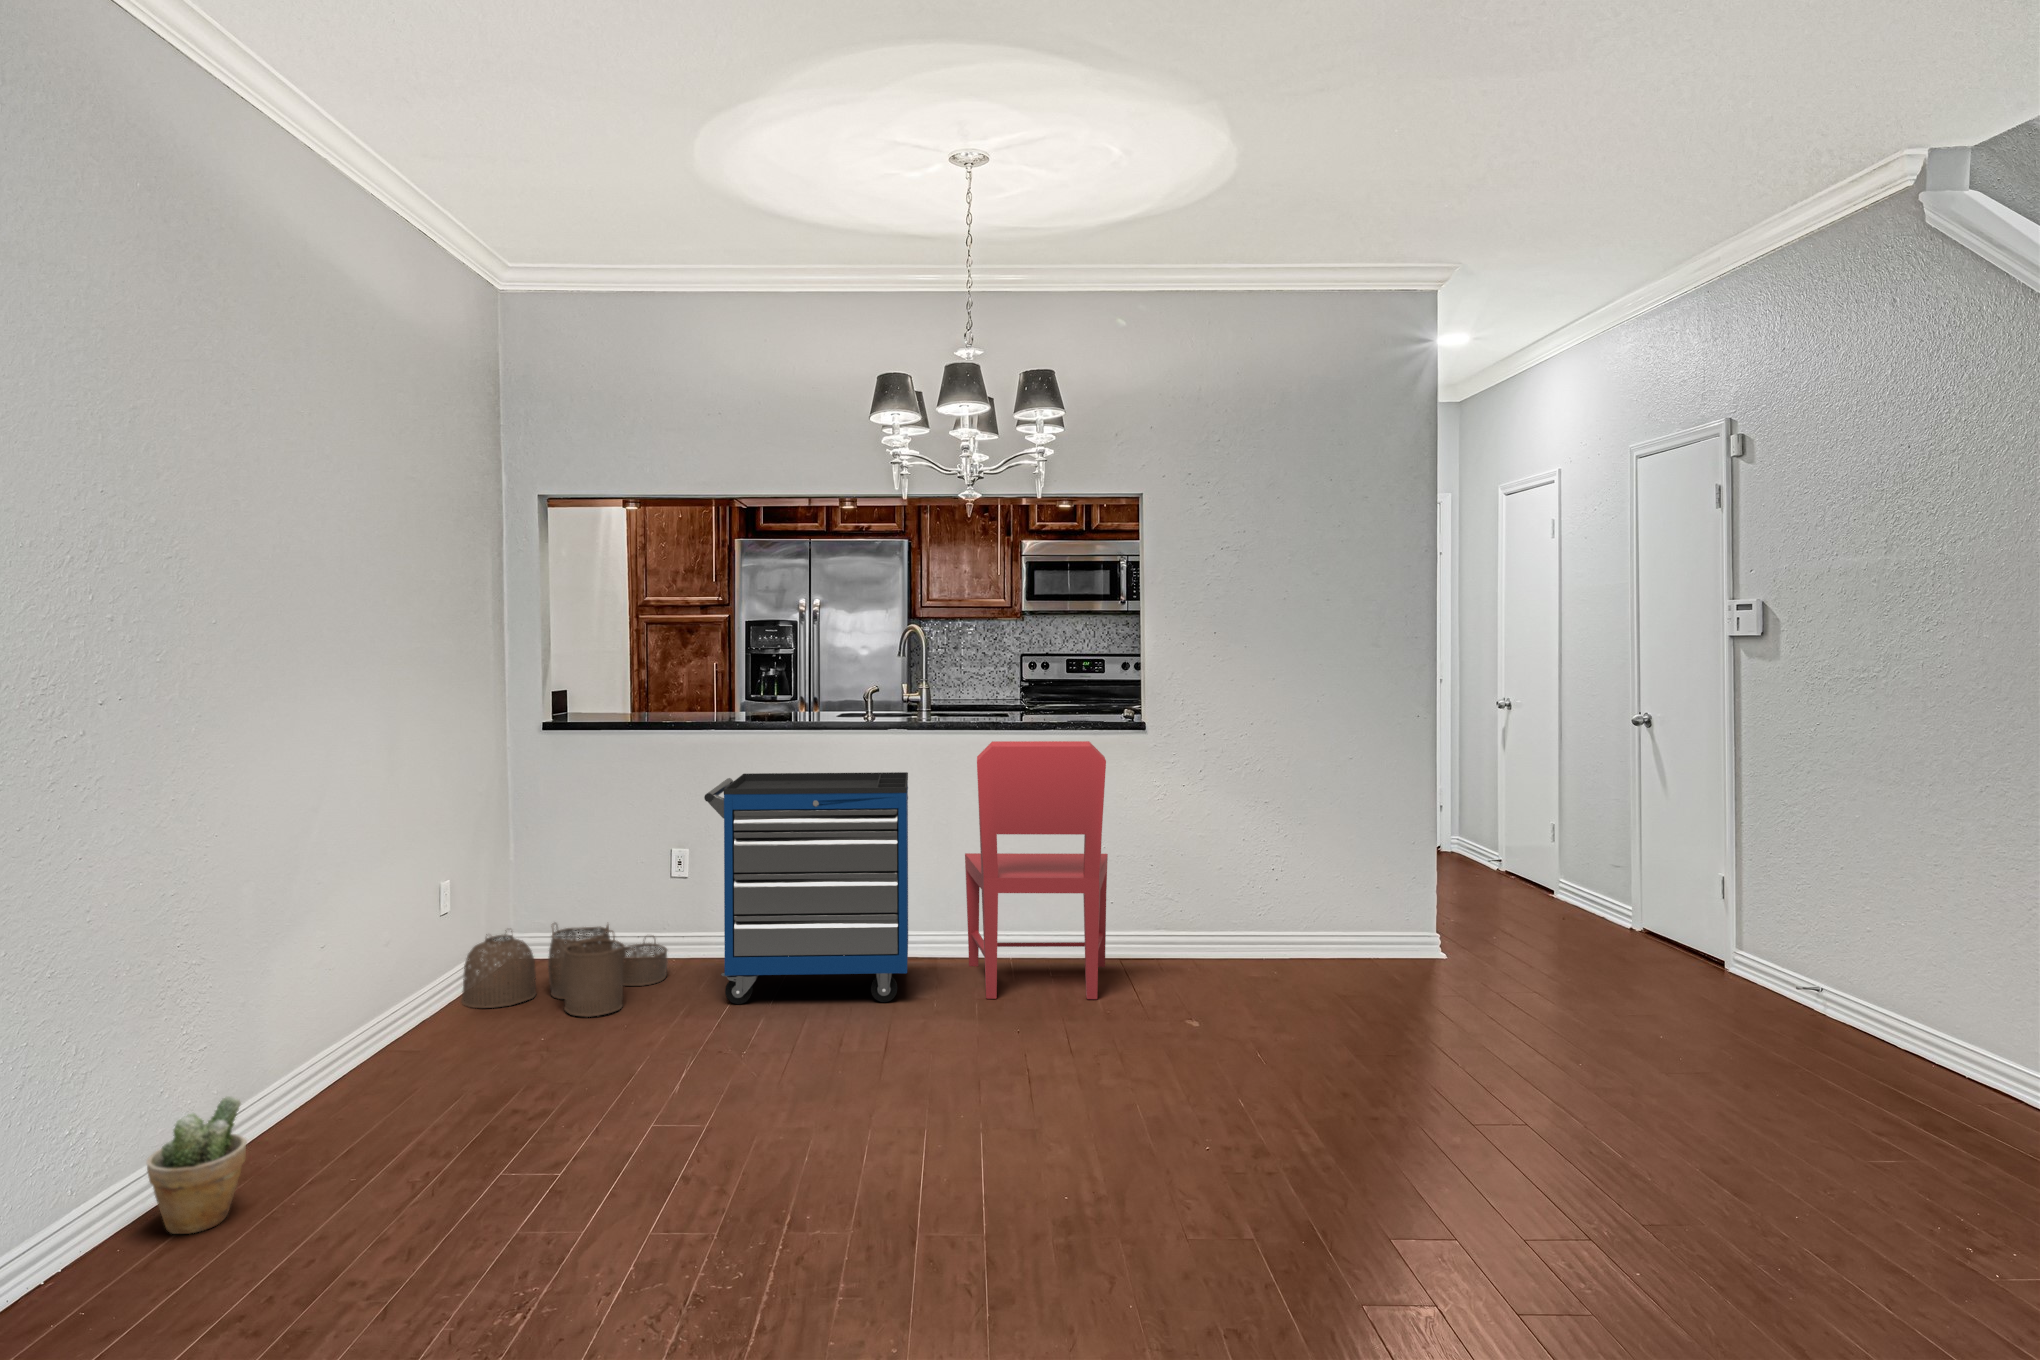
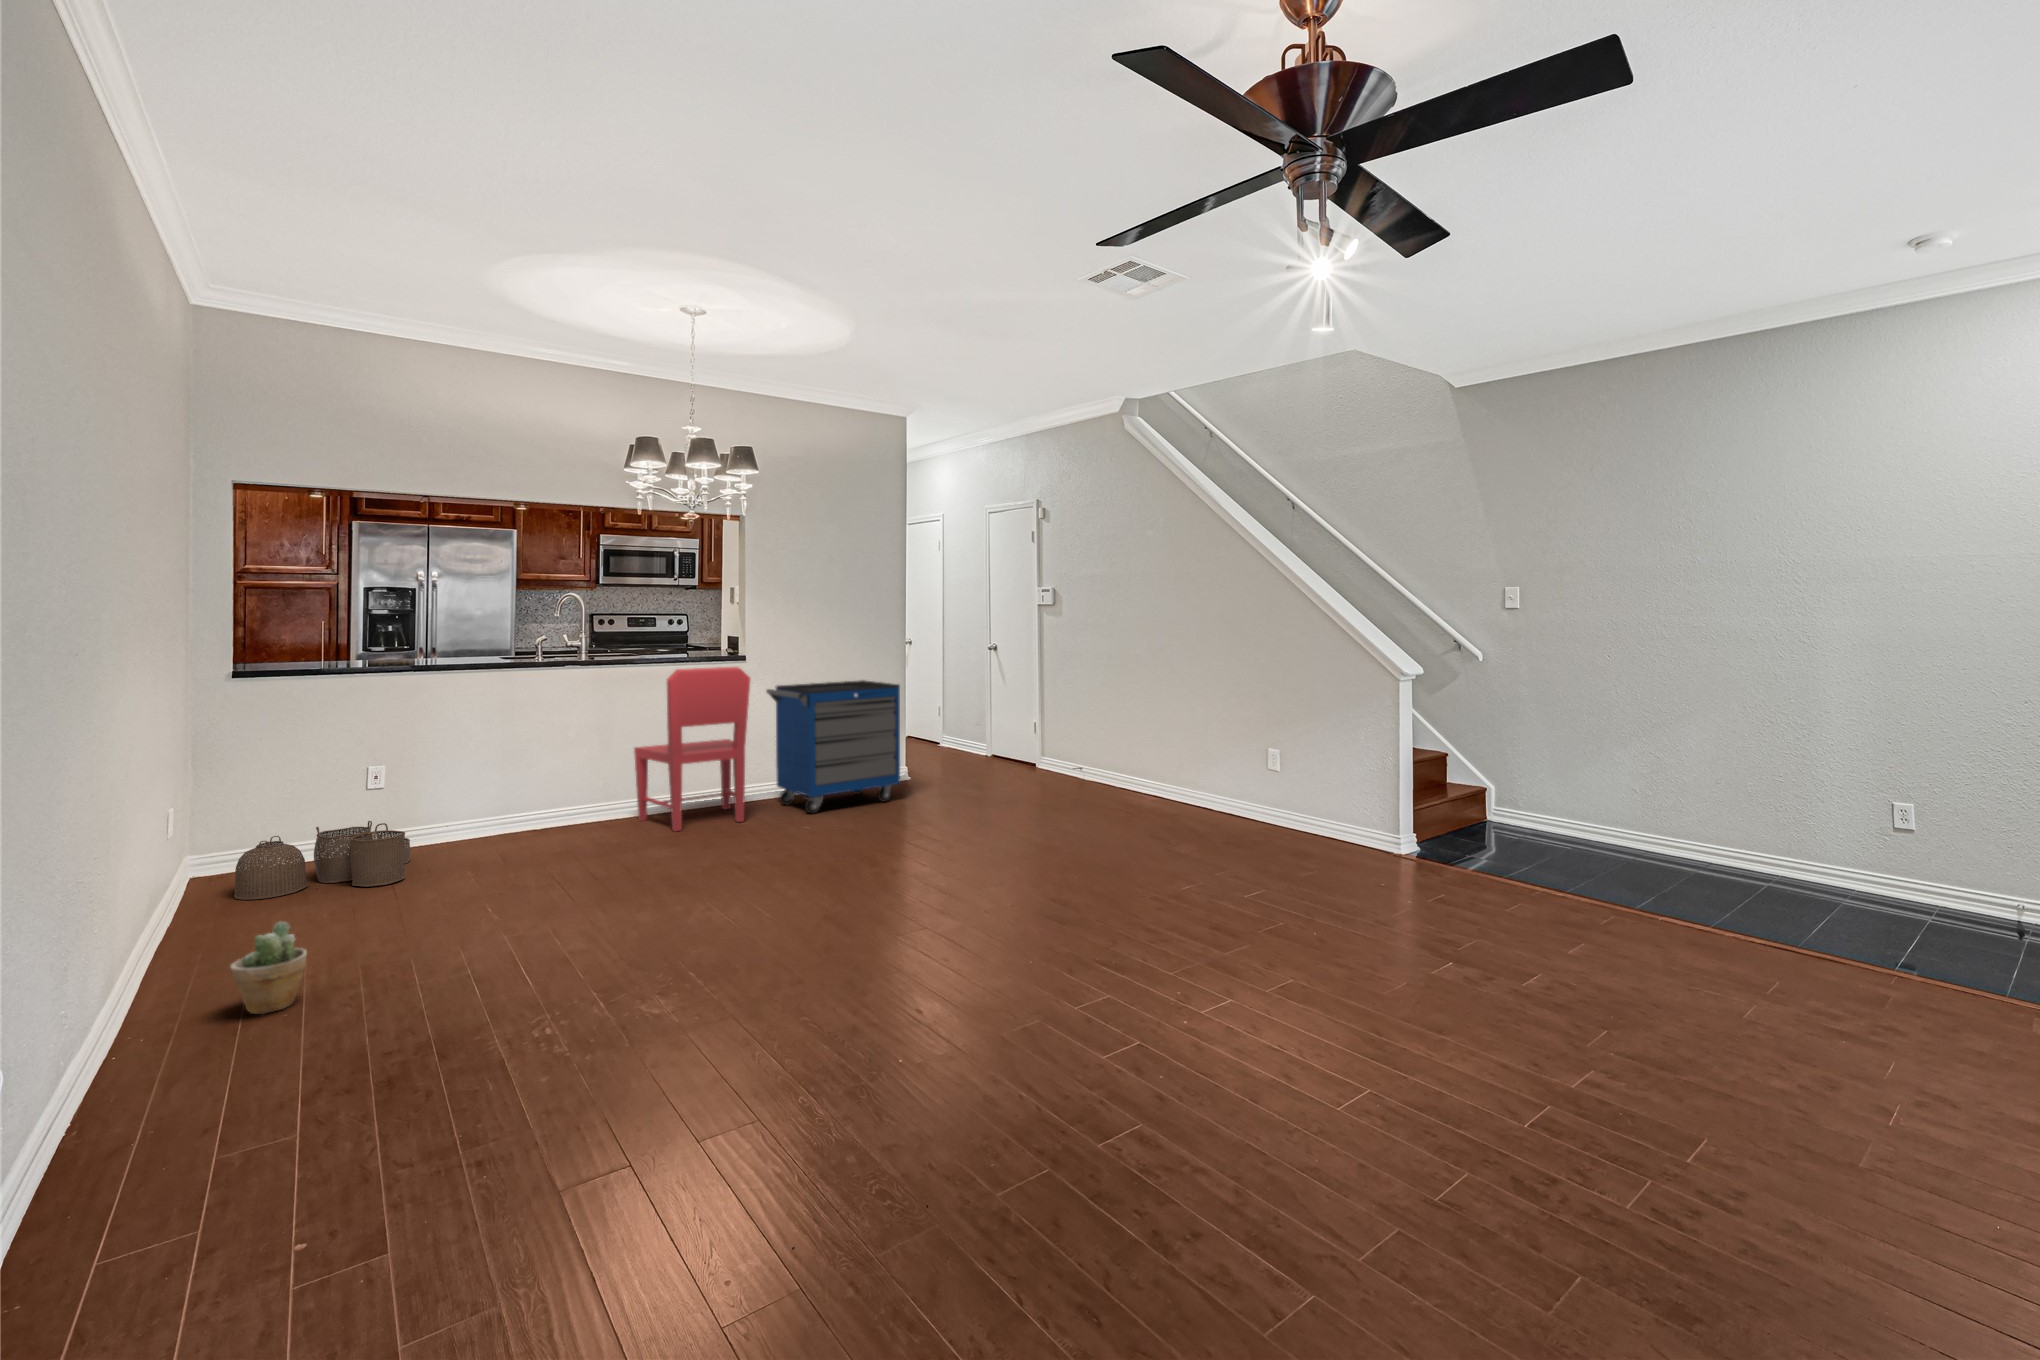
storage cabinet: present [704,772,908,1004] -> present [766,680,900,814]

